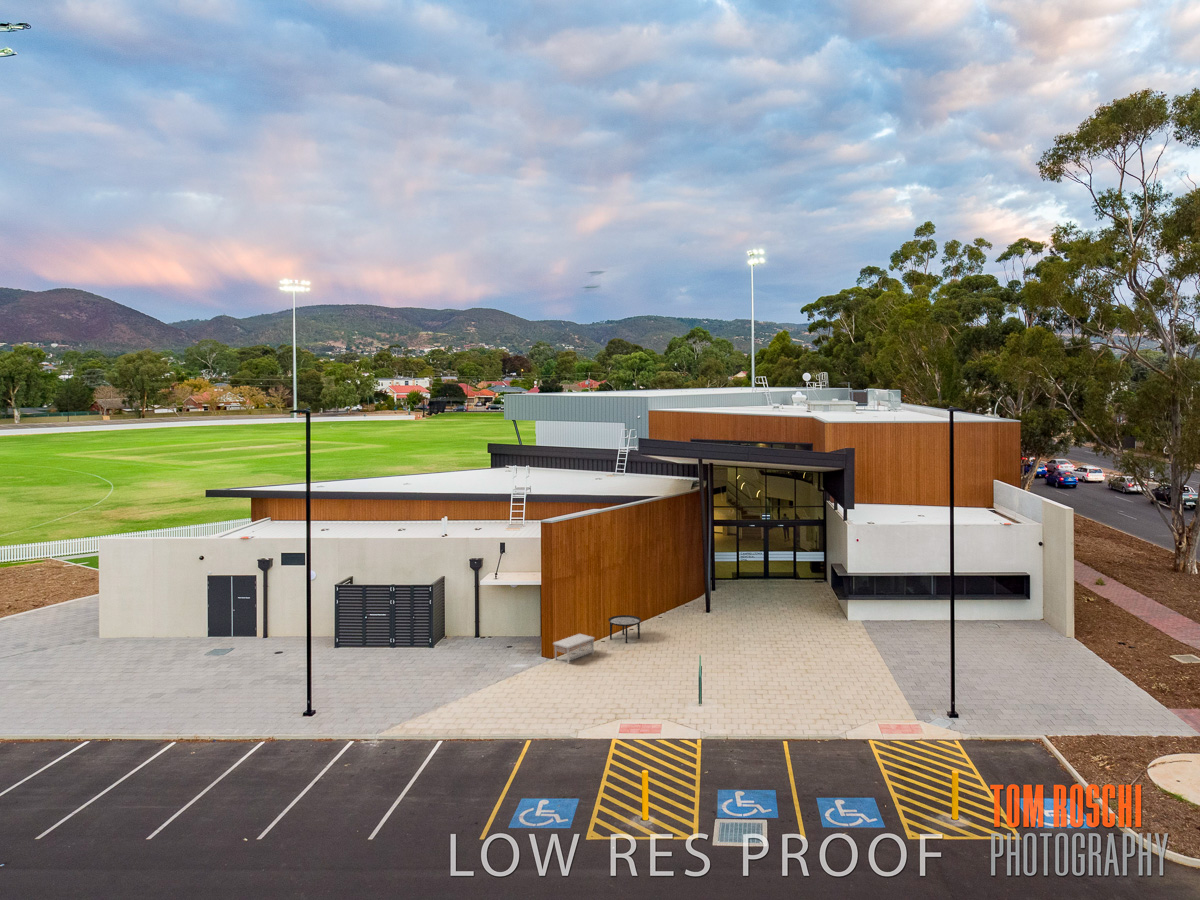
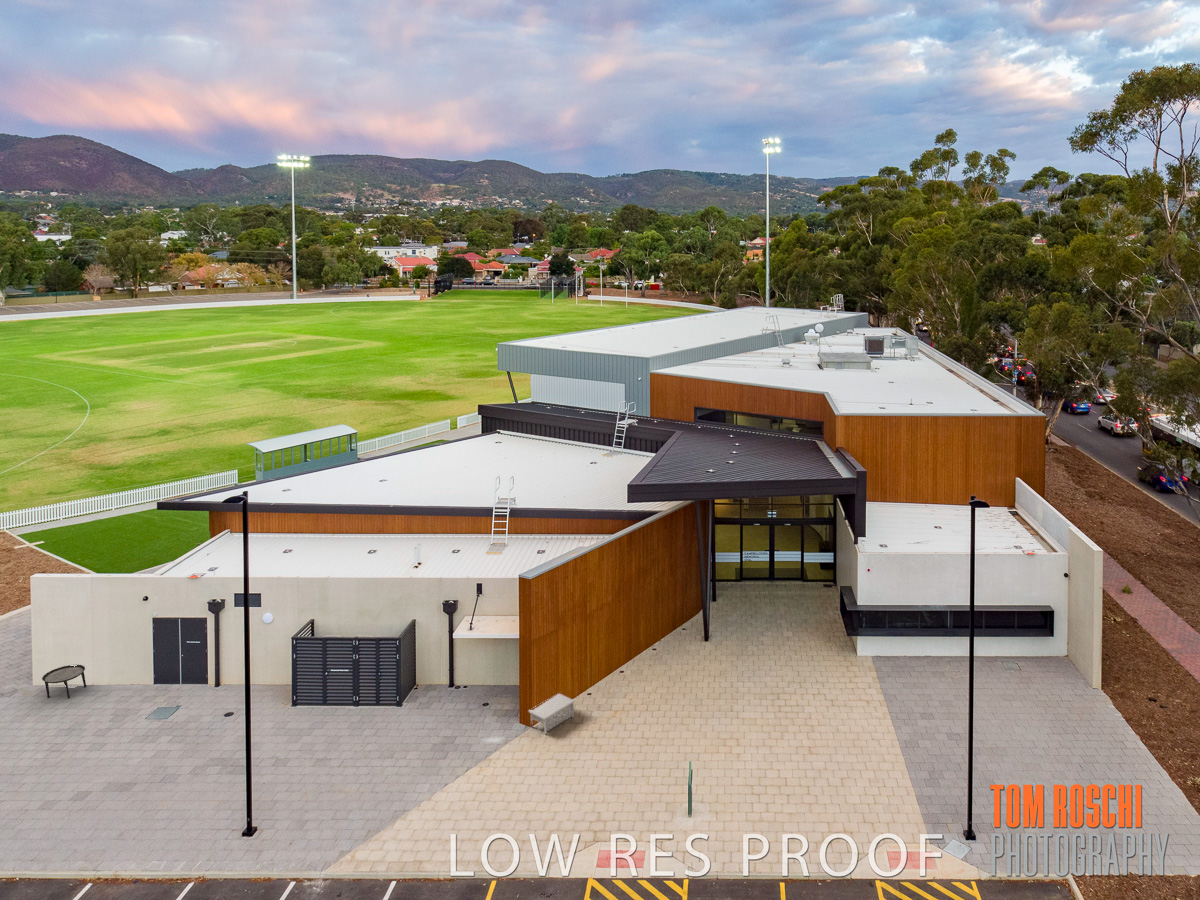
round table: present [608,615,641,643] -> present [42,665,86,698]

